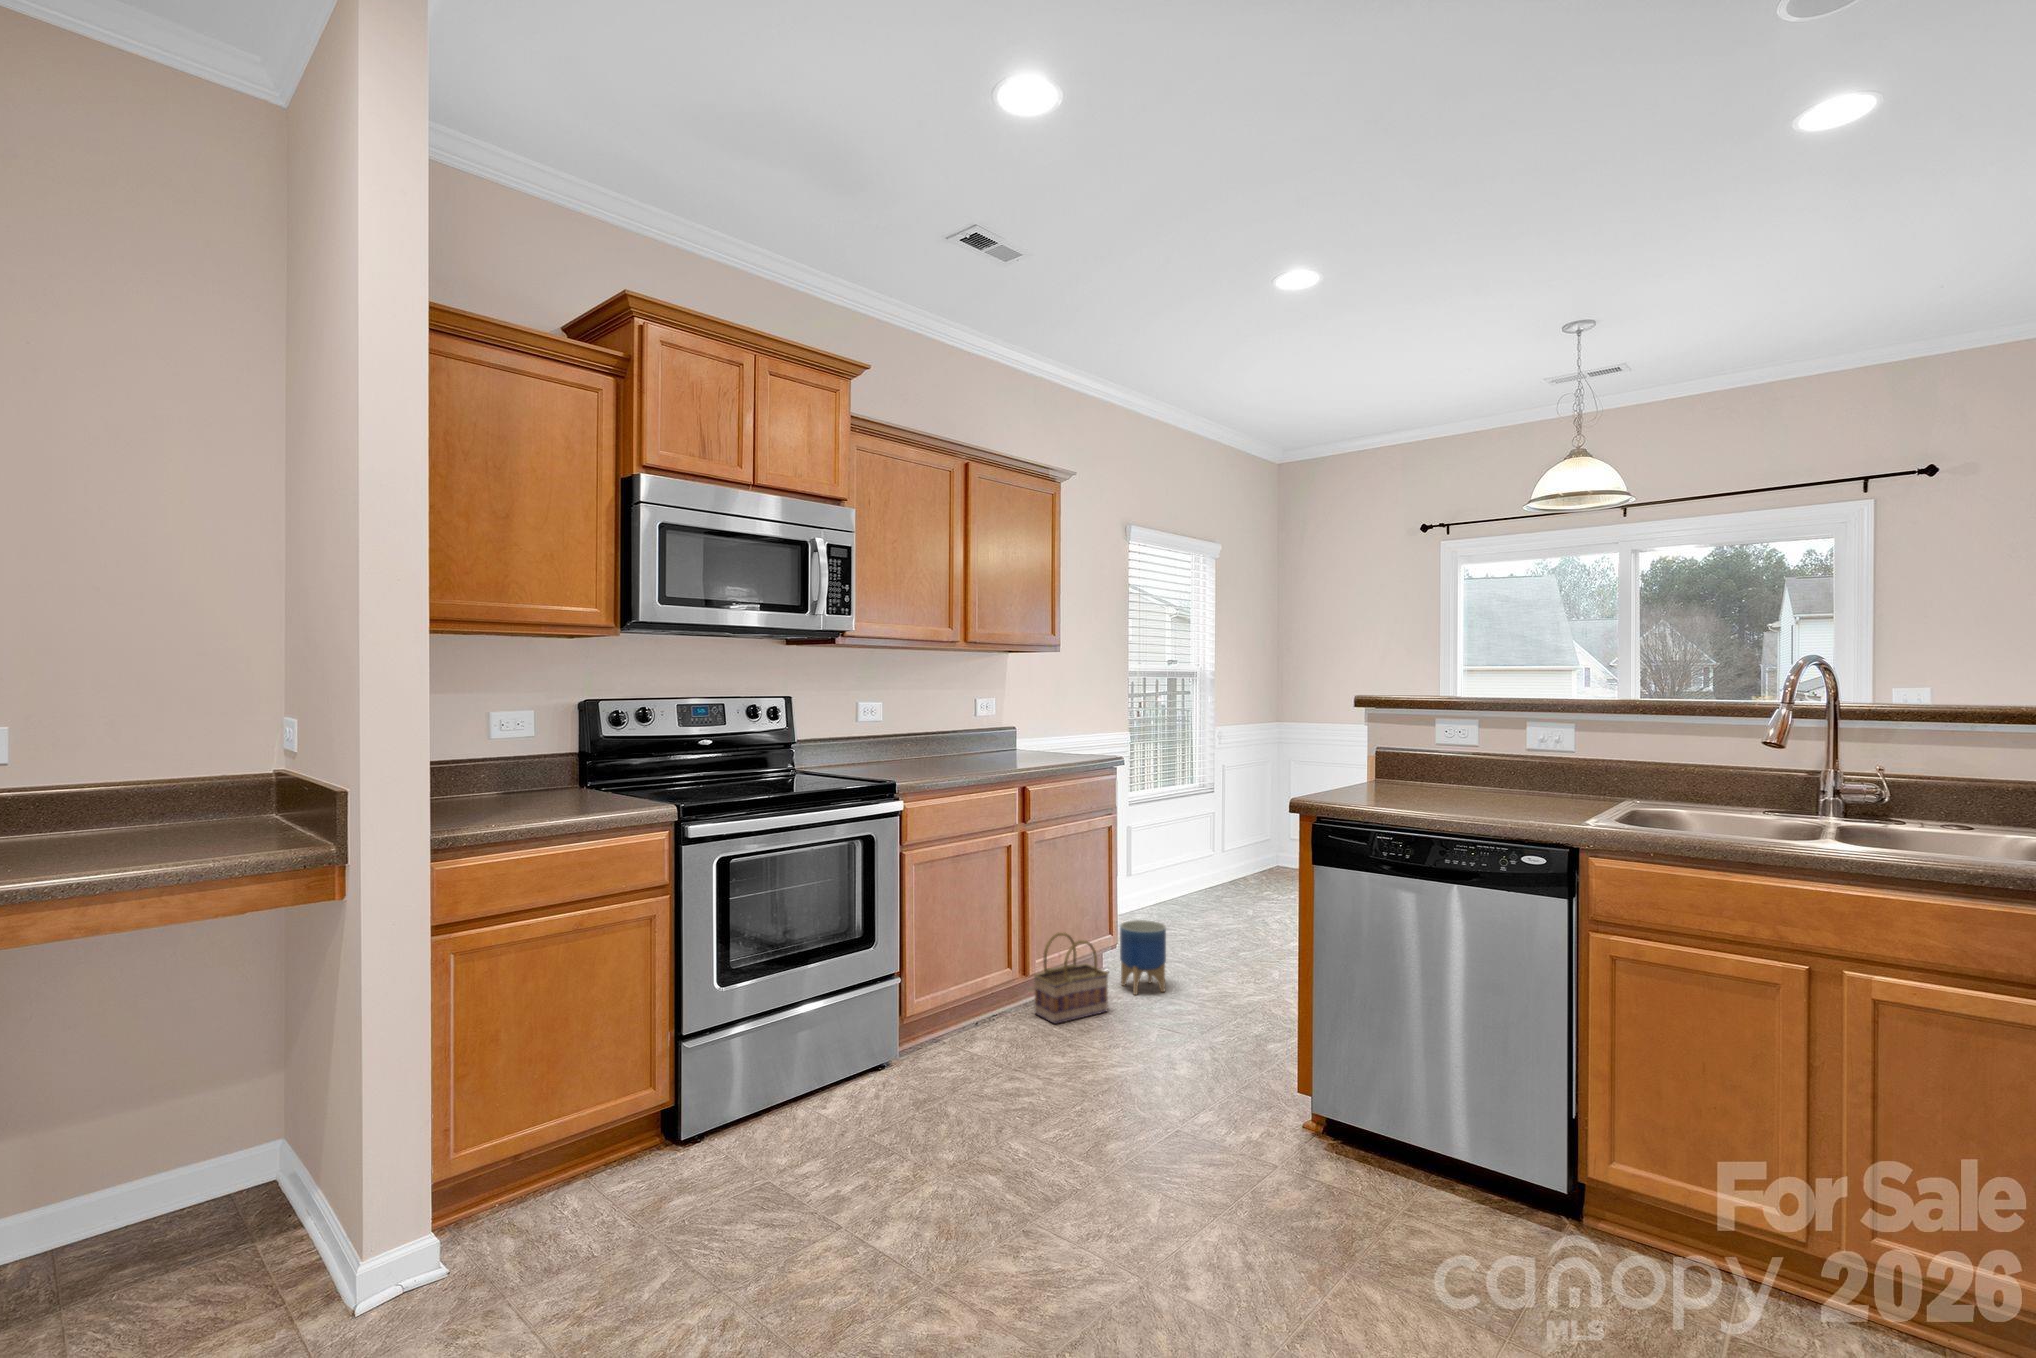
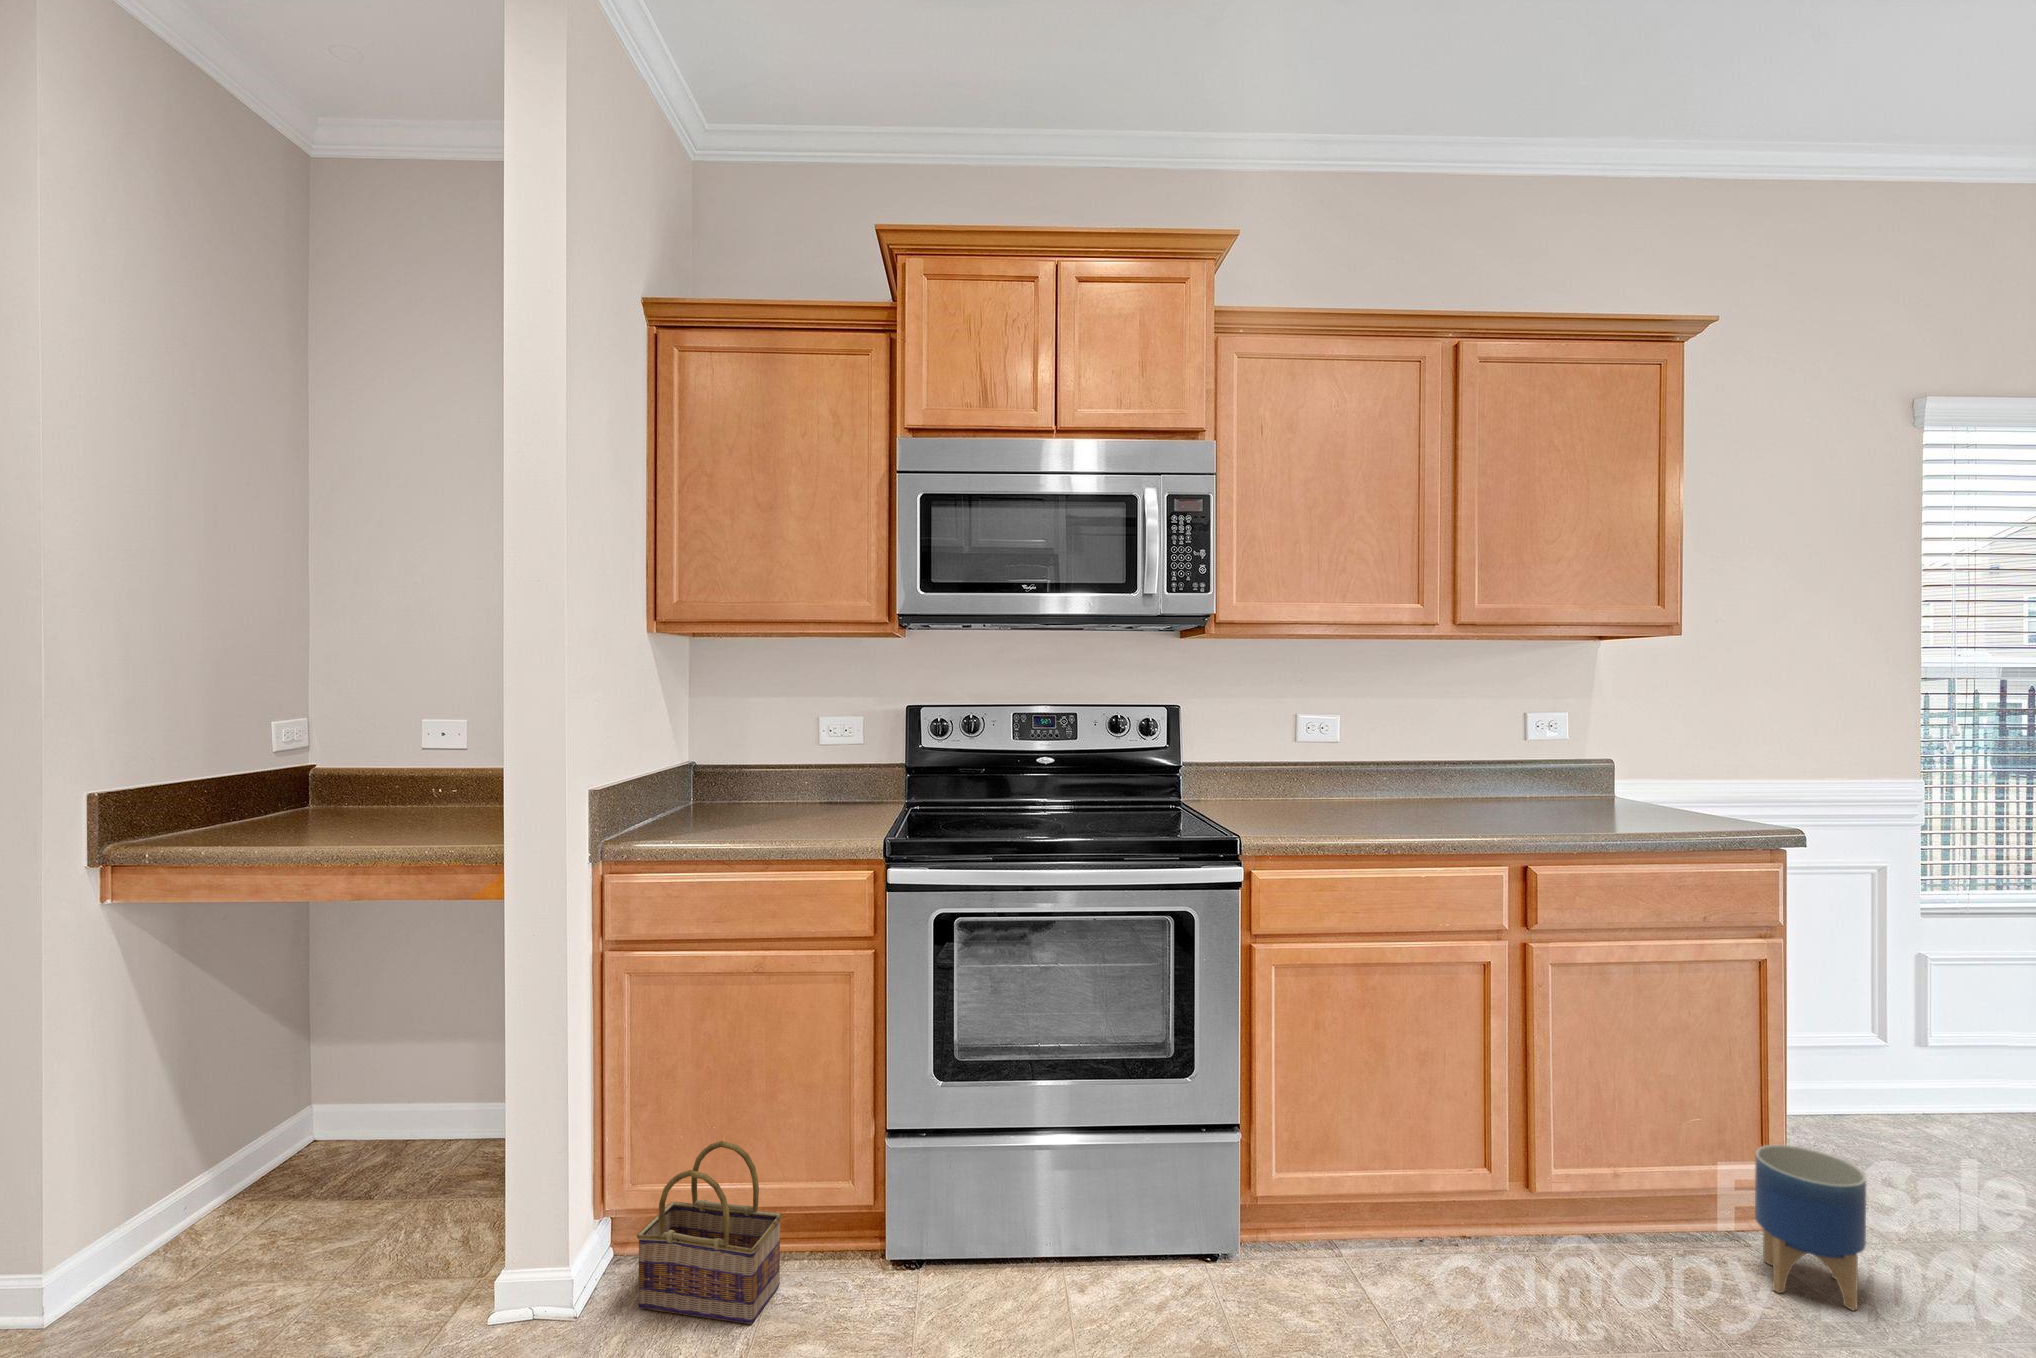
basket: present [1034,933,1108,1024] -> present [637,1141,782,1324]

